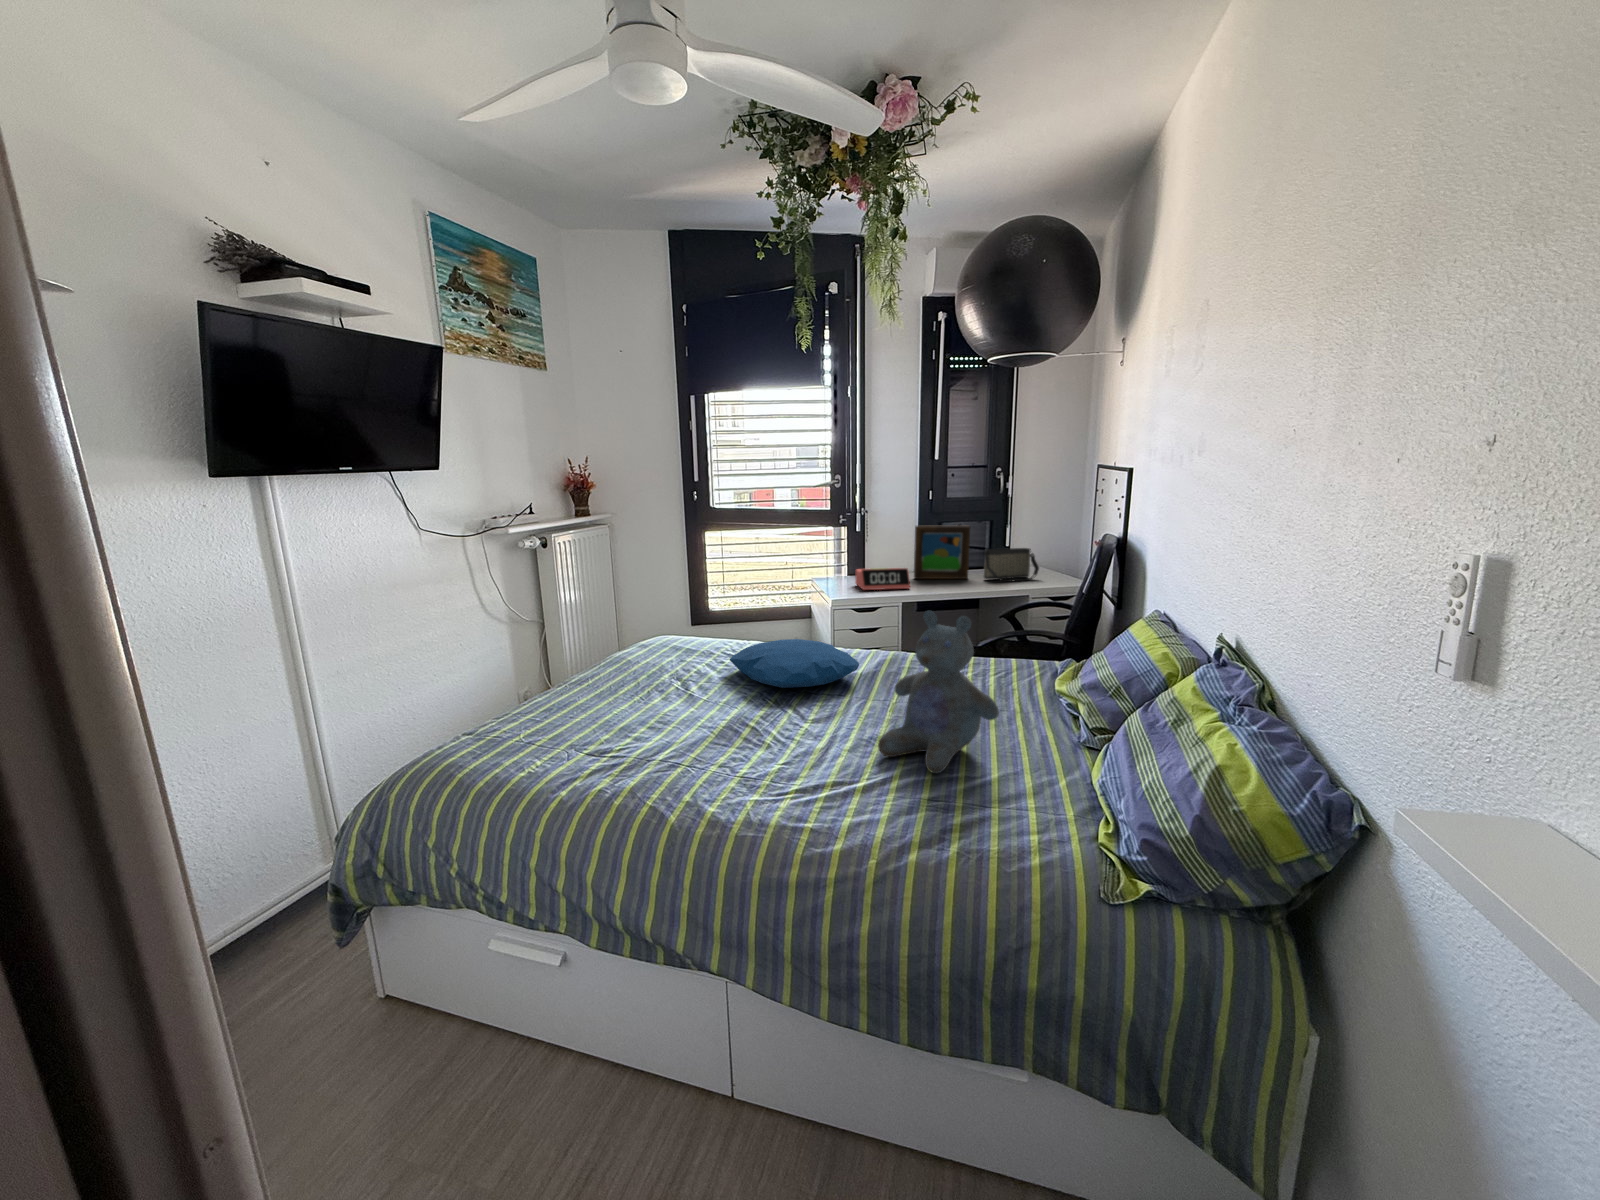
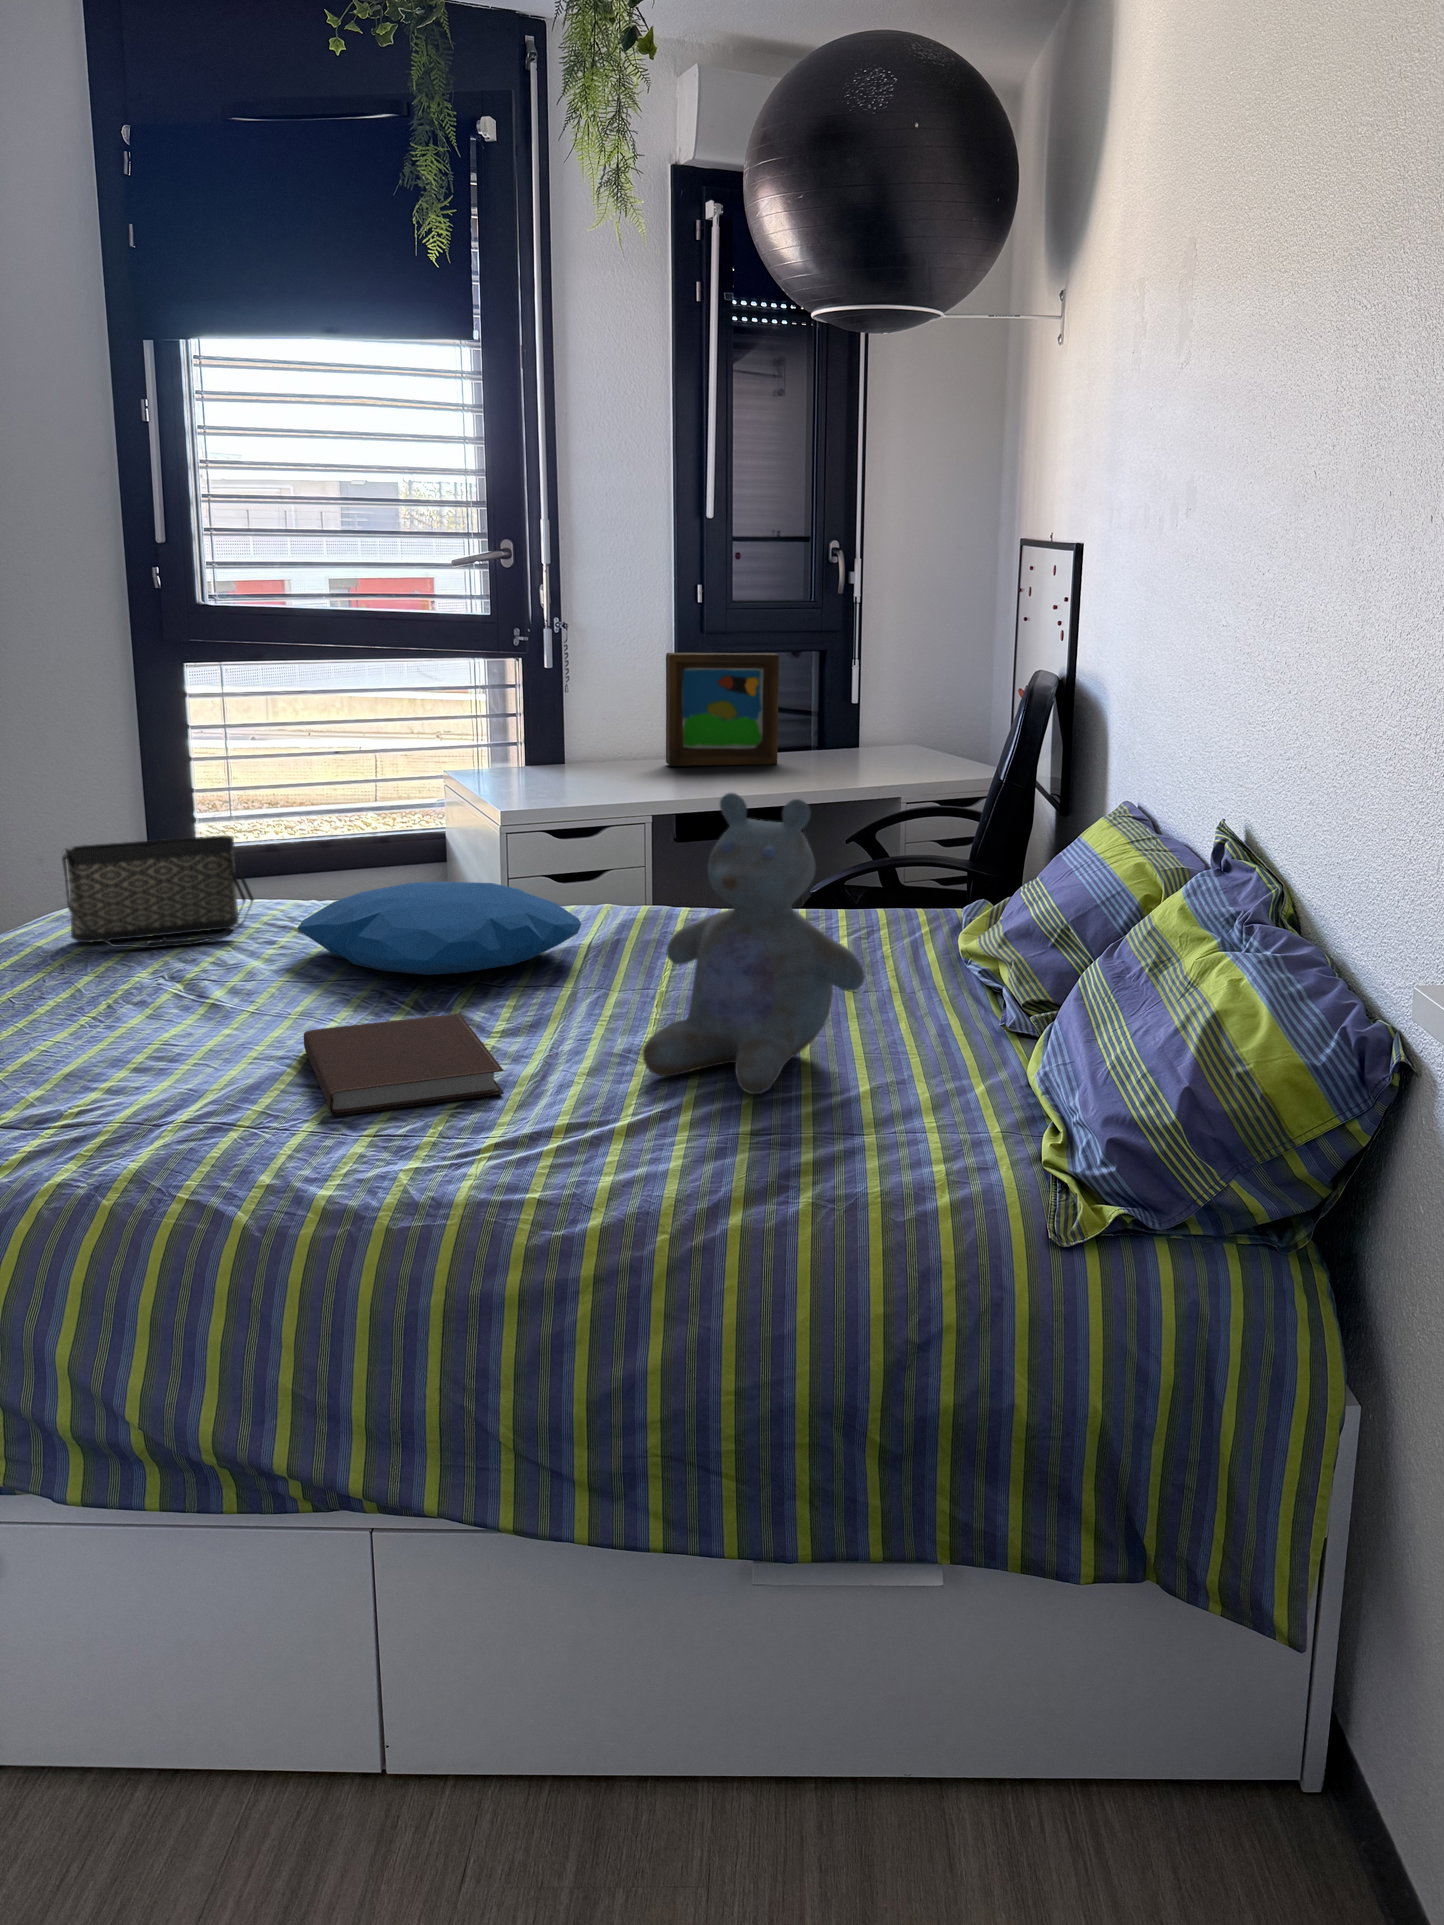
handbag: present [984,548,1039,581] -> present [62,836,254,948]
alarm clock: present [855,568,910,590] -> none [544,741,663,788]
notebook: none [720,712,807,765] -> present [304,1014,504,1115]

